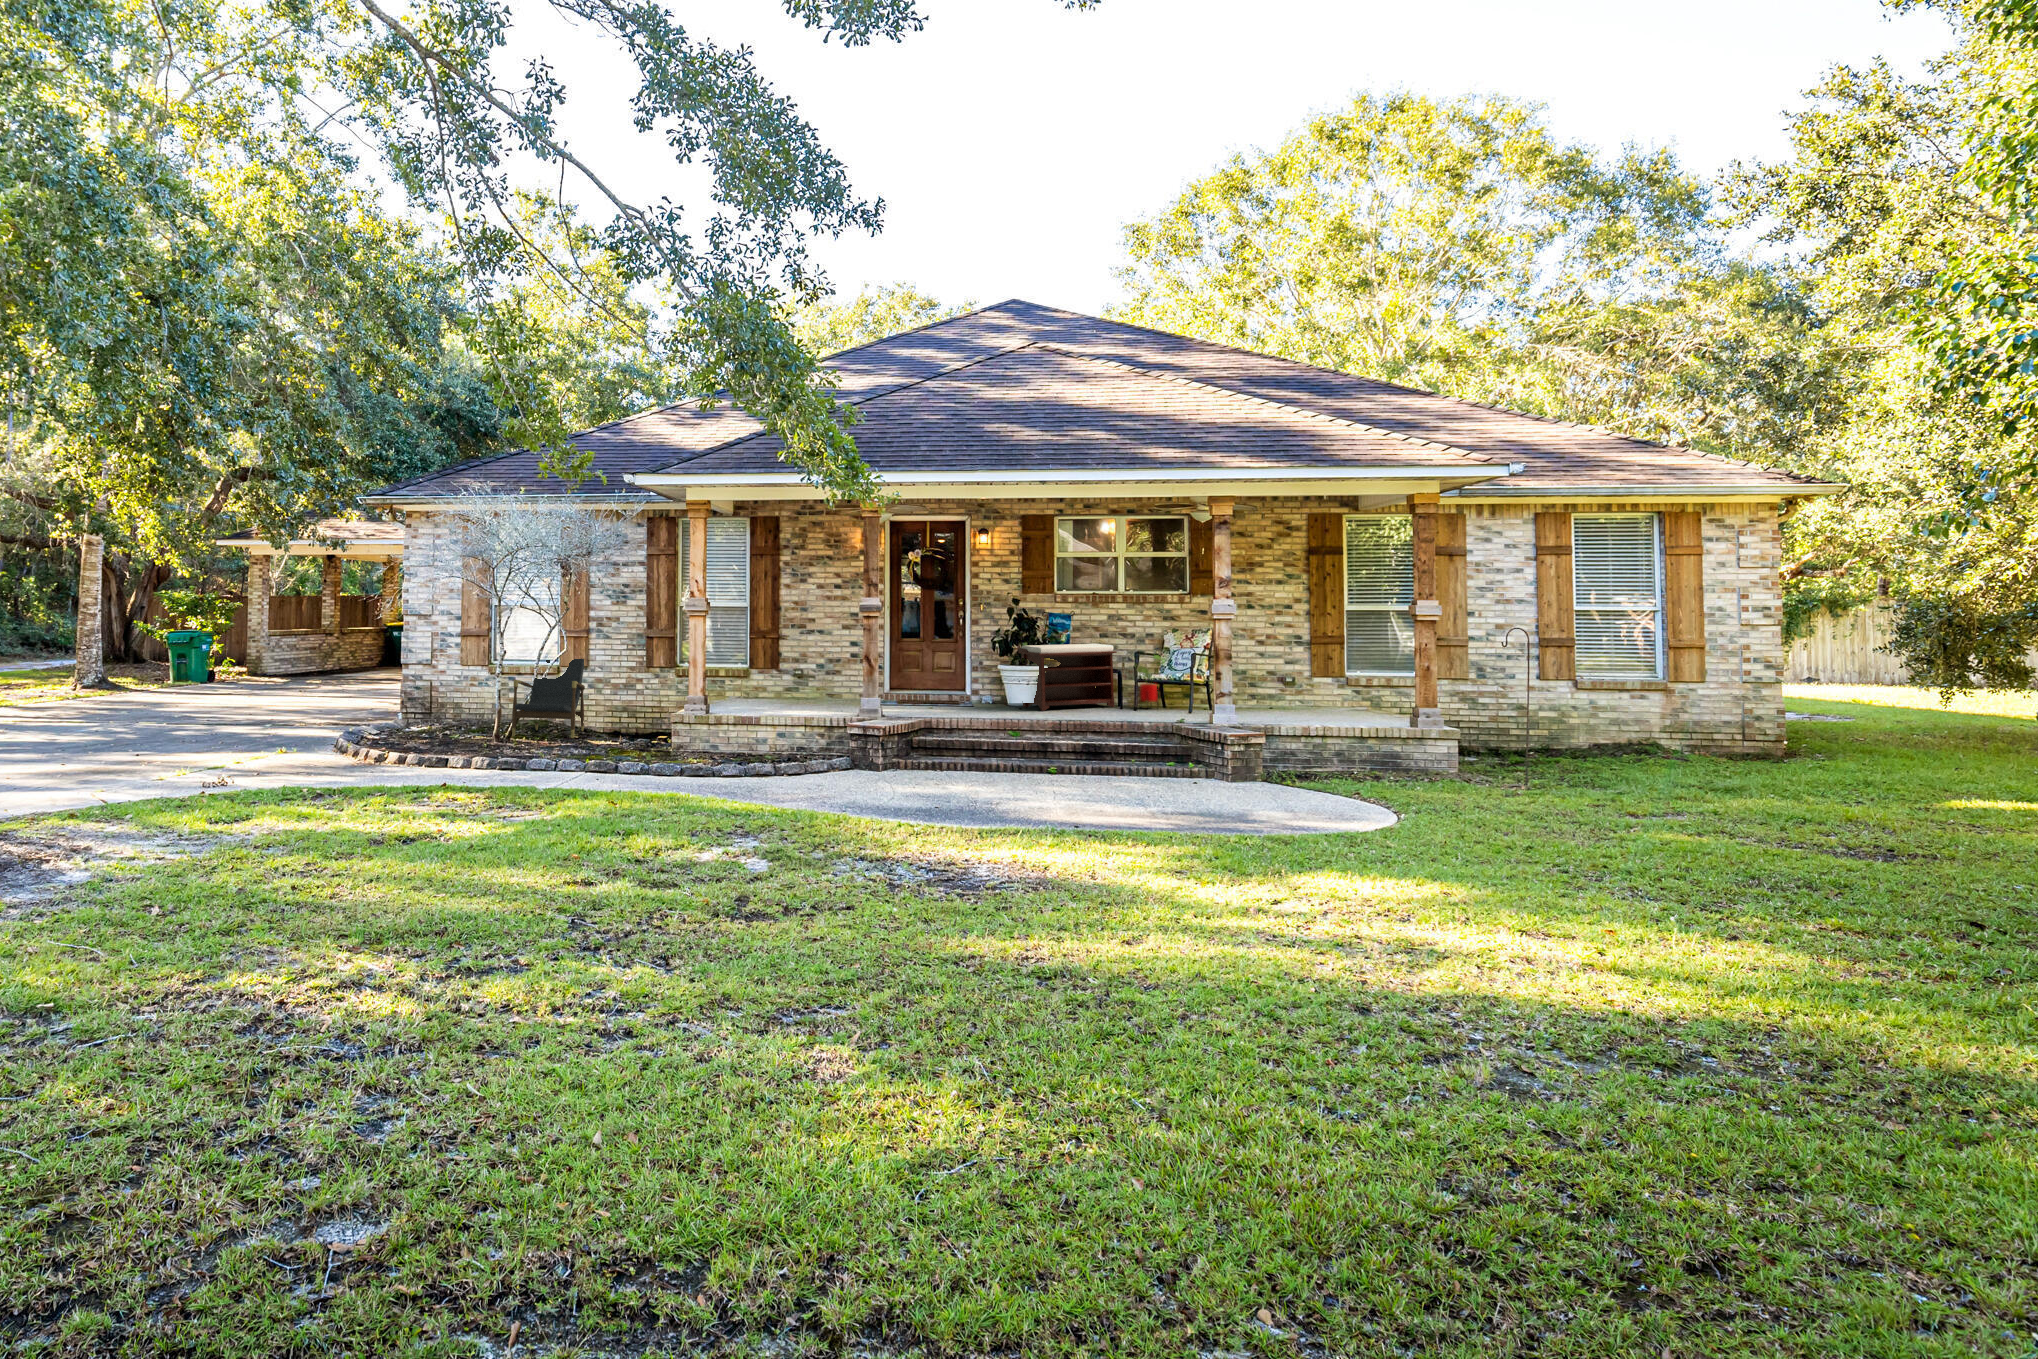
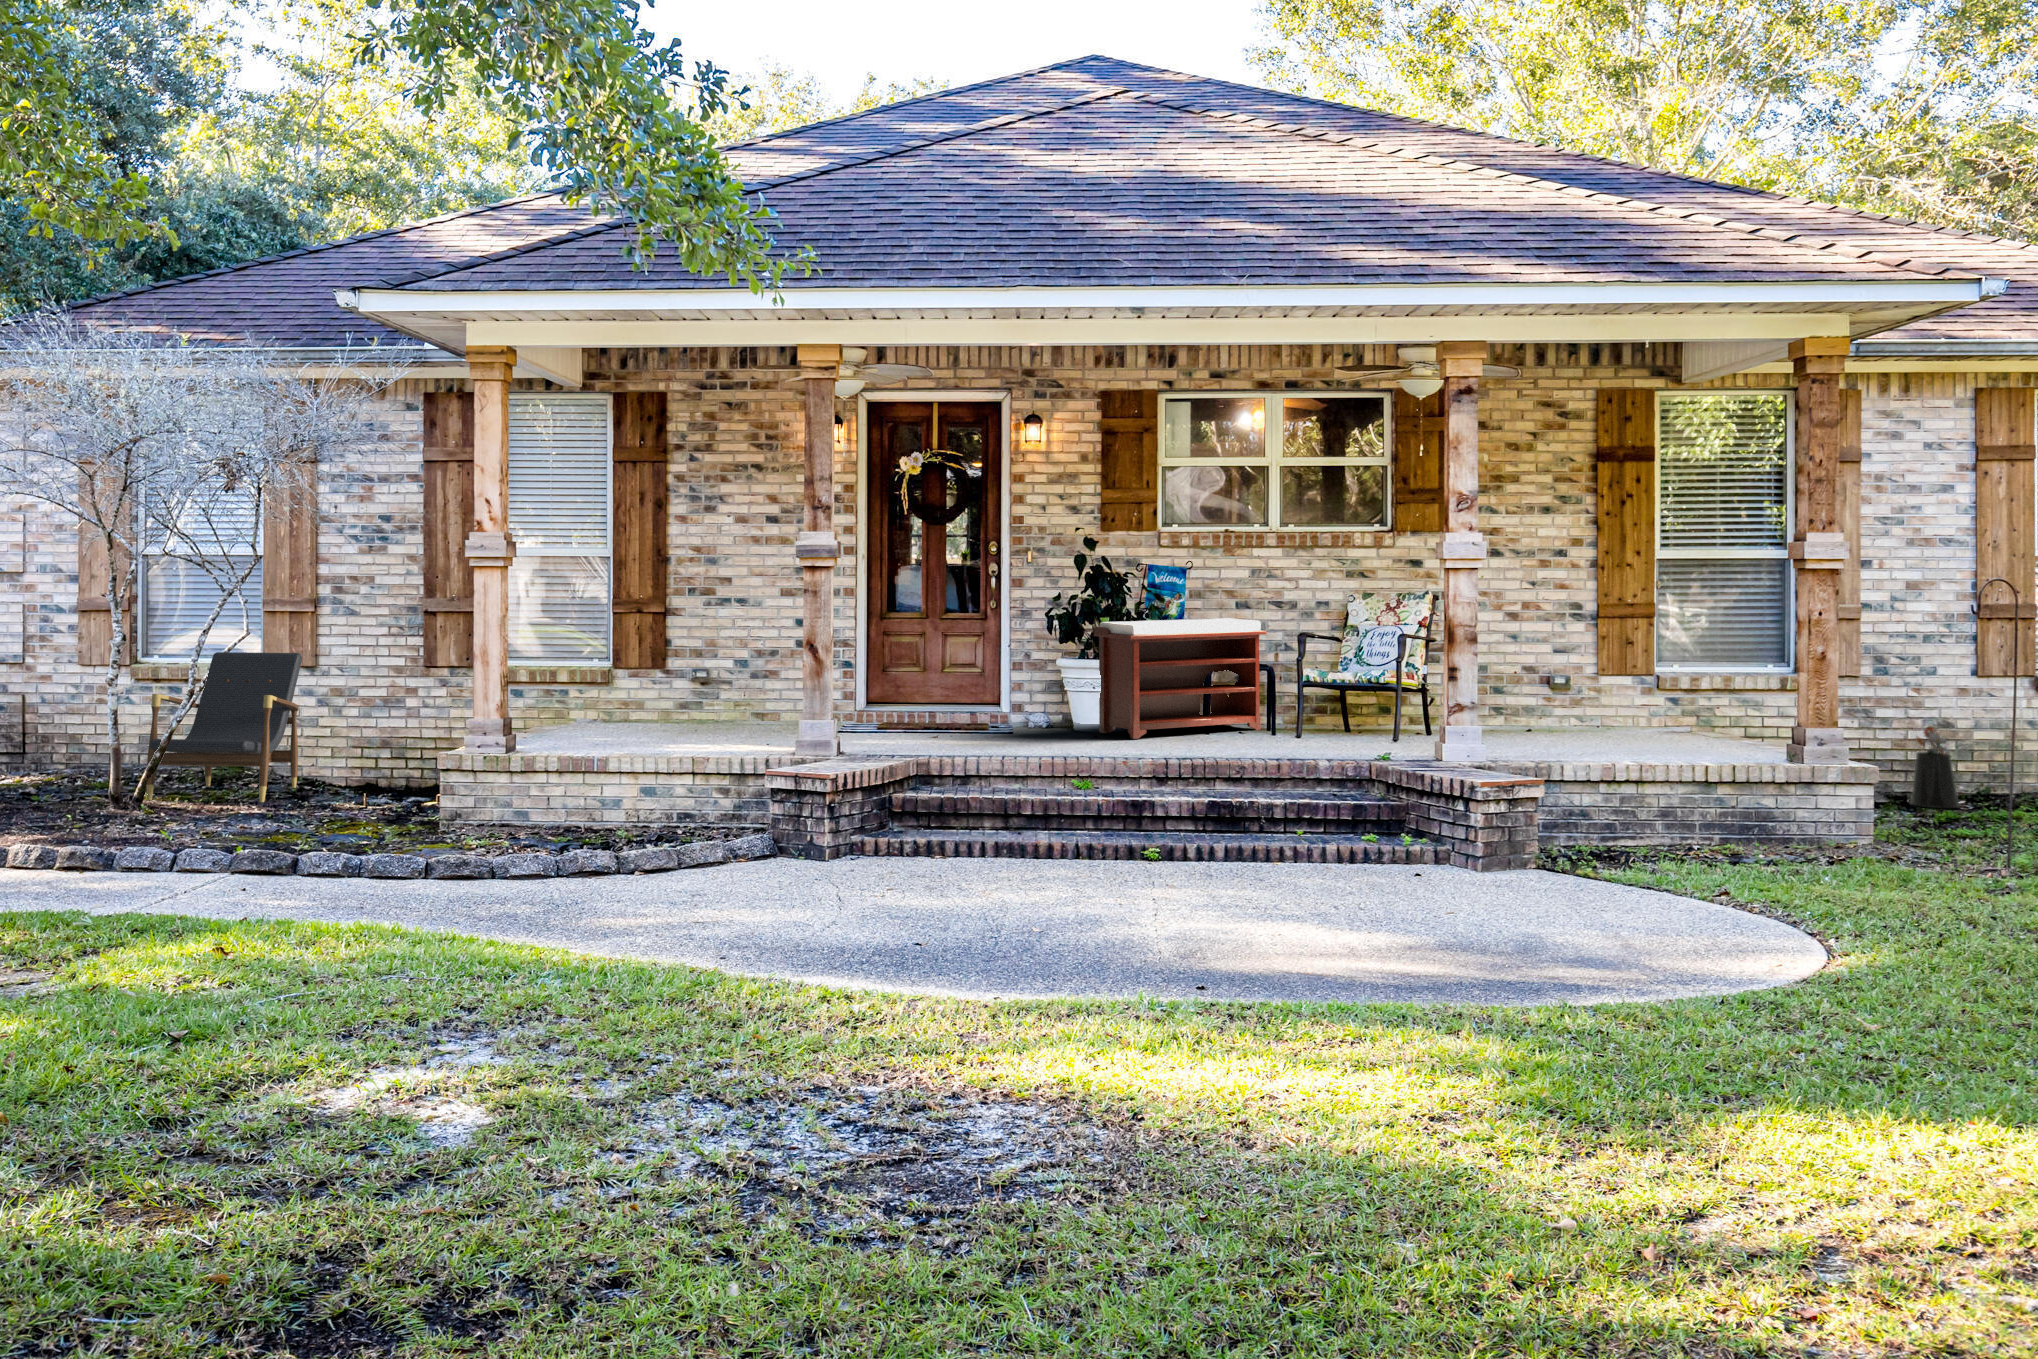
house plant: present [1137,655,1162,706] -> none [1296,637,1356,733]
watering can: none [1500,710,1530,758] -> present [1910,727,1960,809]

